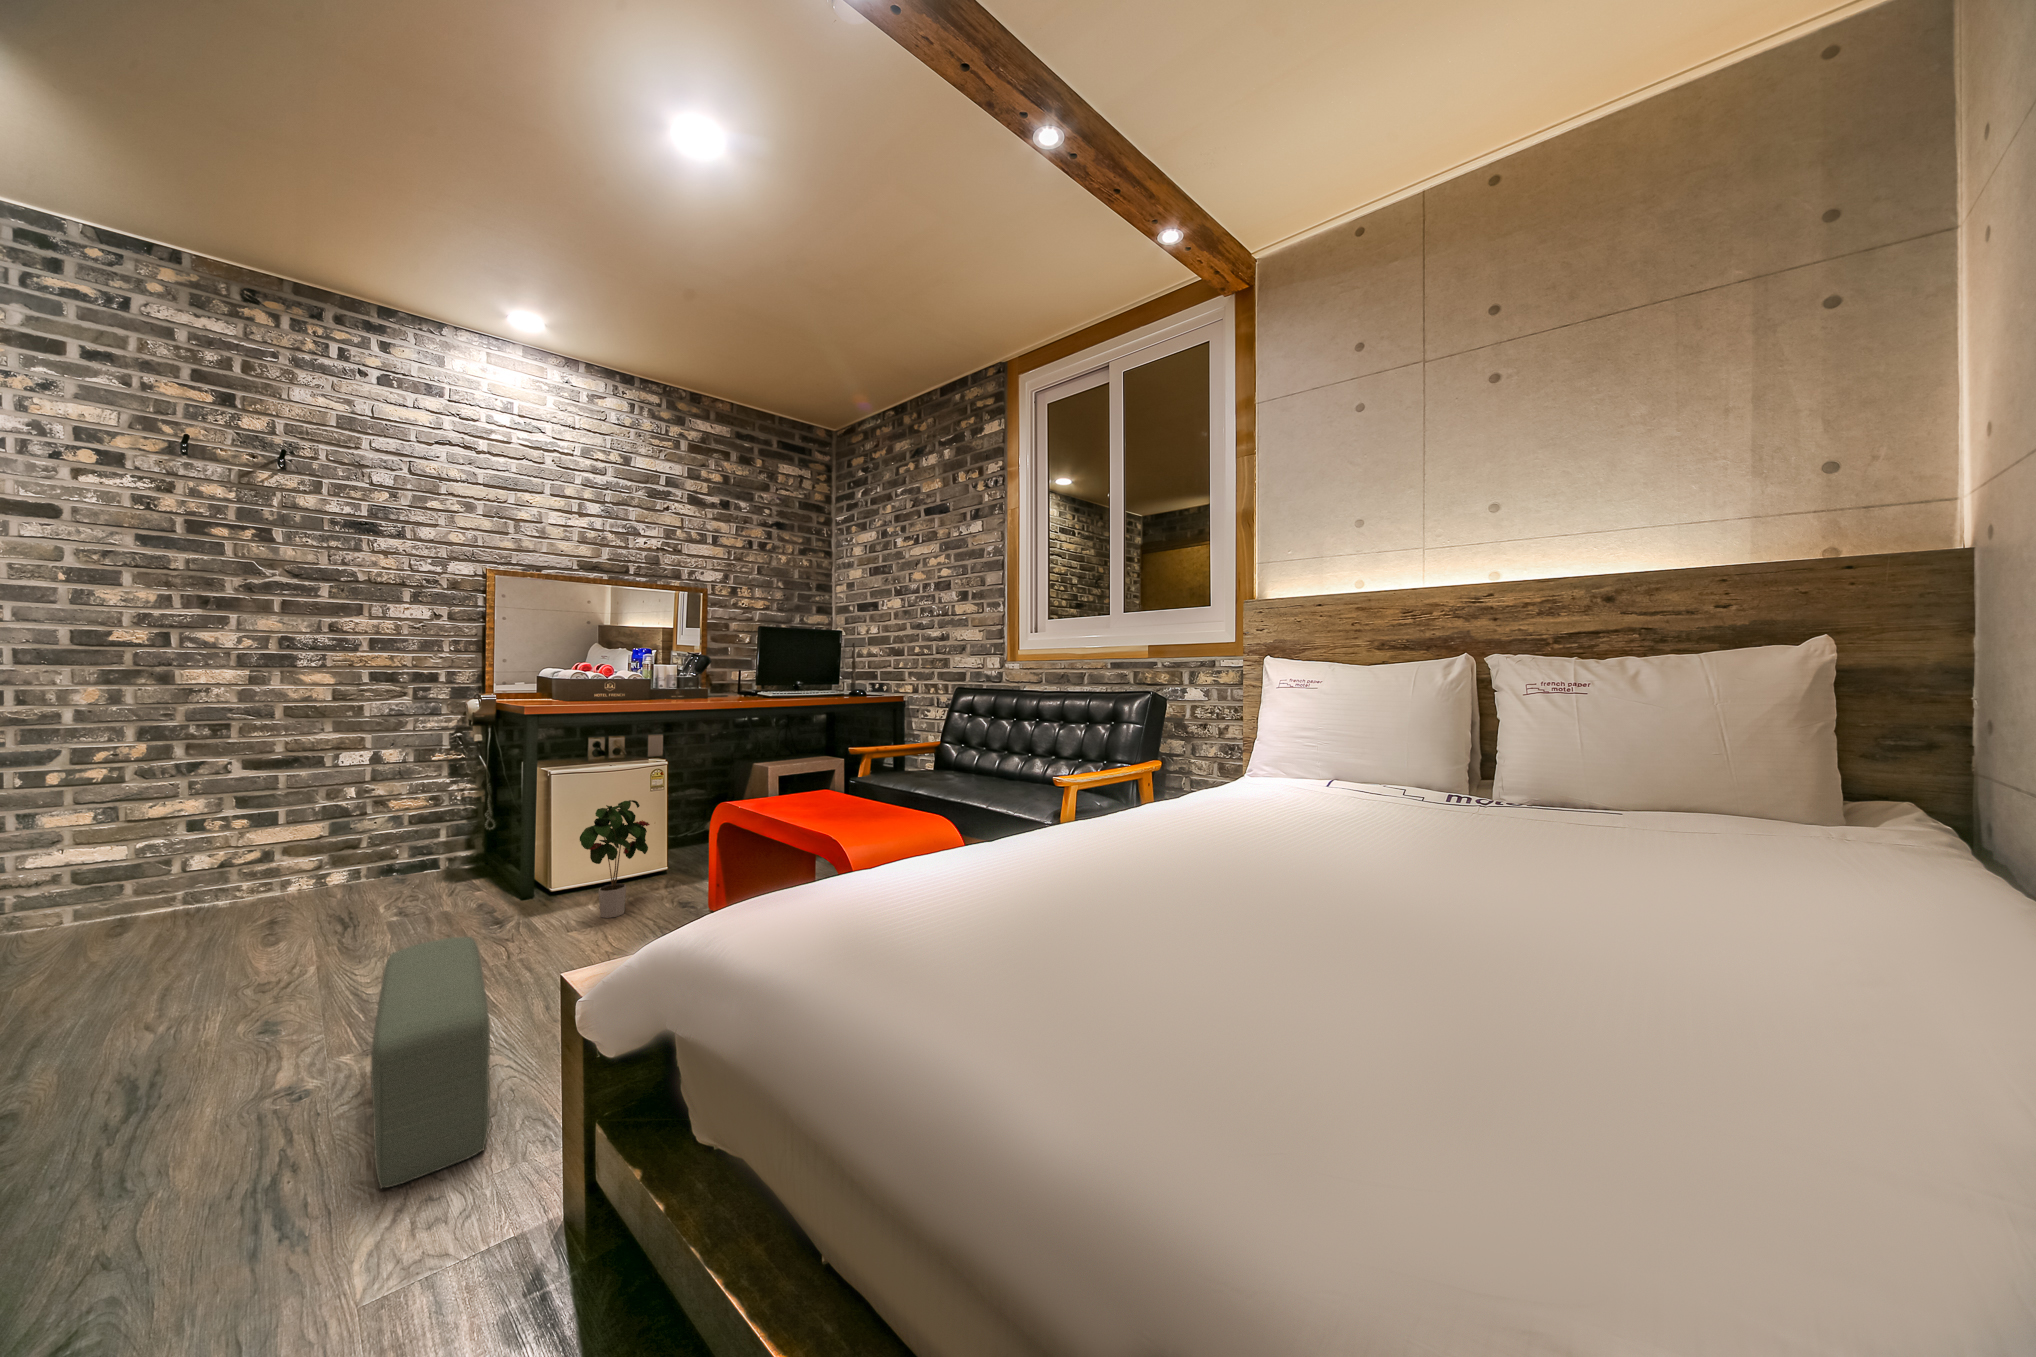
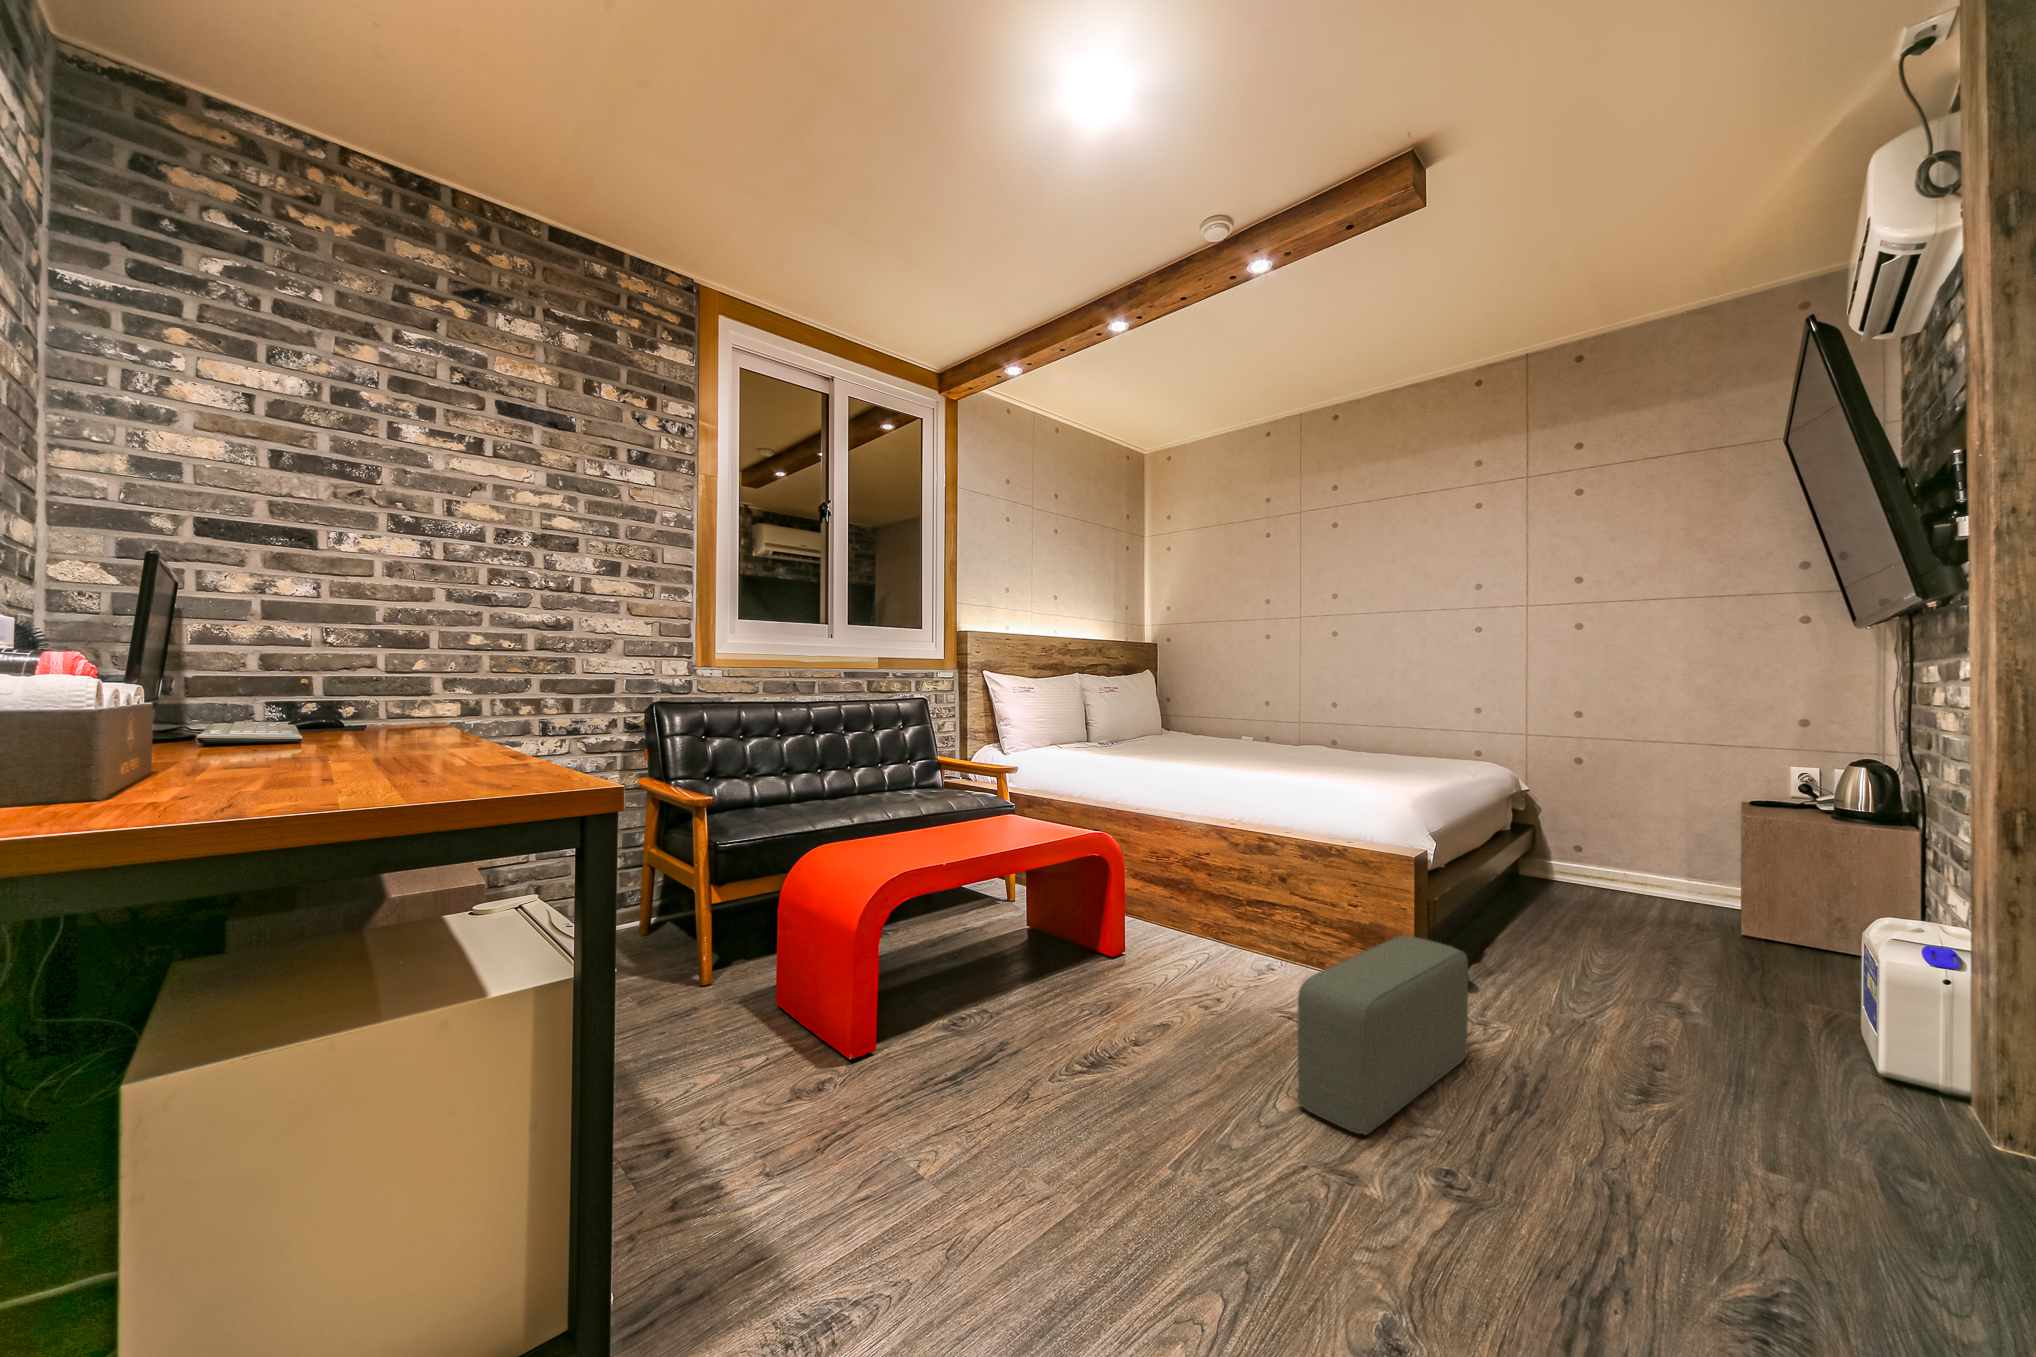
potted plant: present [580,800,650,918] -> none [786,931,986,1163]

